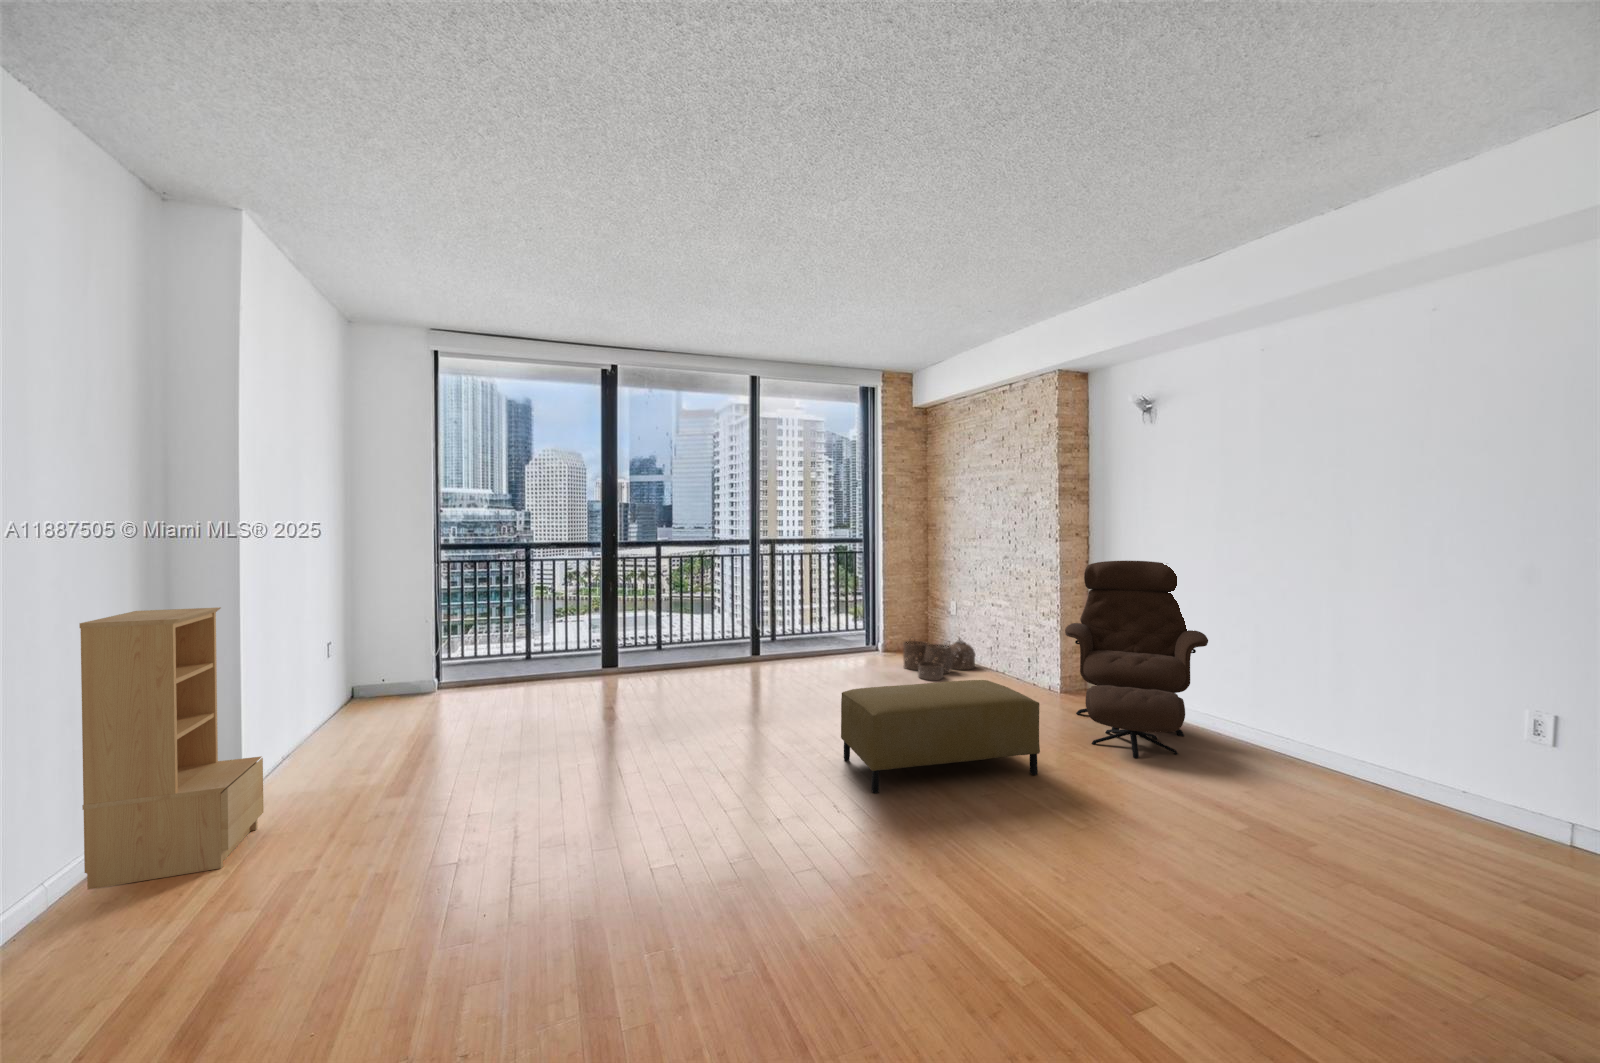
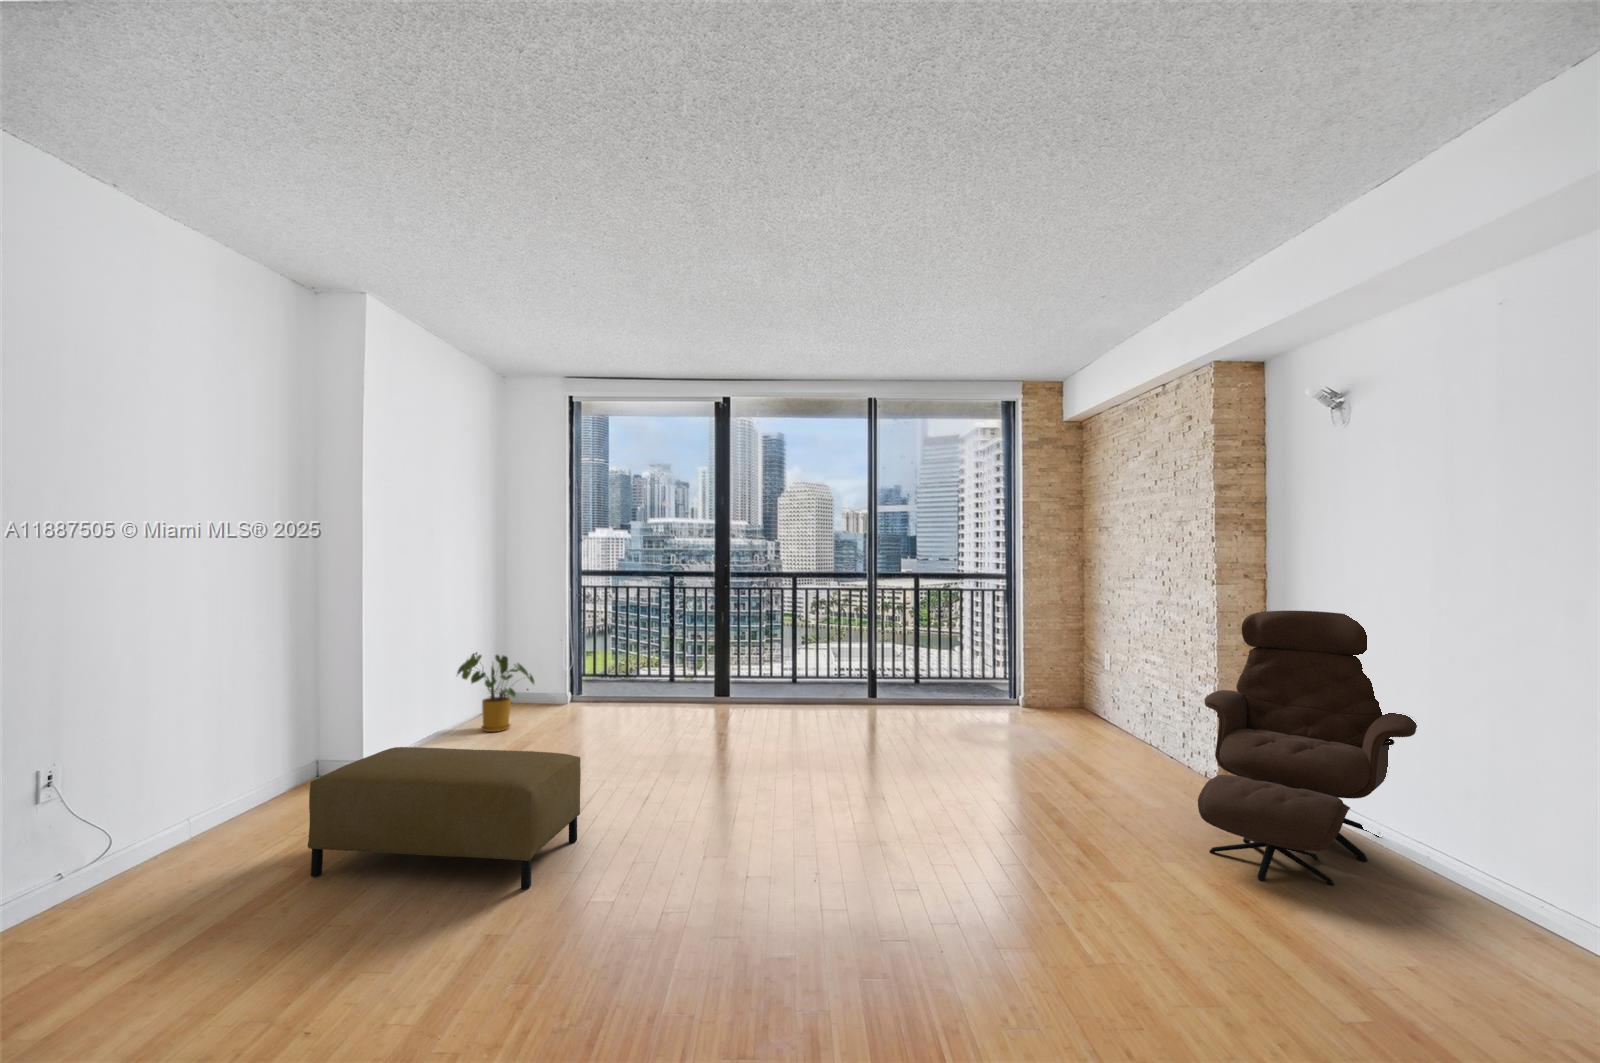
bookshelf: present [79,607,264,889] -> none [200,617,342,837]
woven basket: present [903,637,975,680] -> none [1033,692,1128,747]
house plant: none [335,639,432,724] -> present [457,655,534,732]
ottoman: present [841,680,1040,793] -> present [308,747,581,889]

